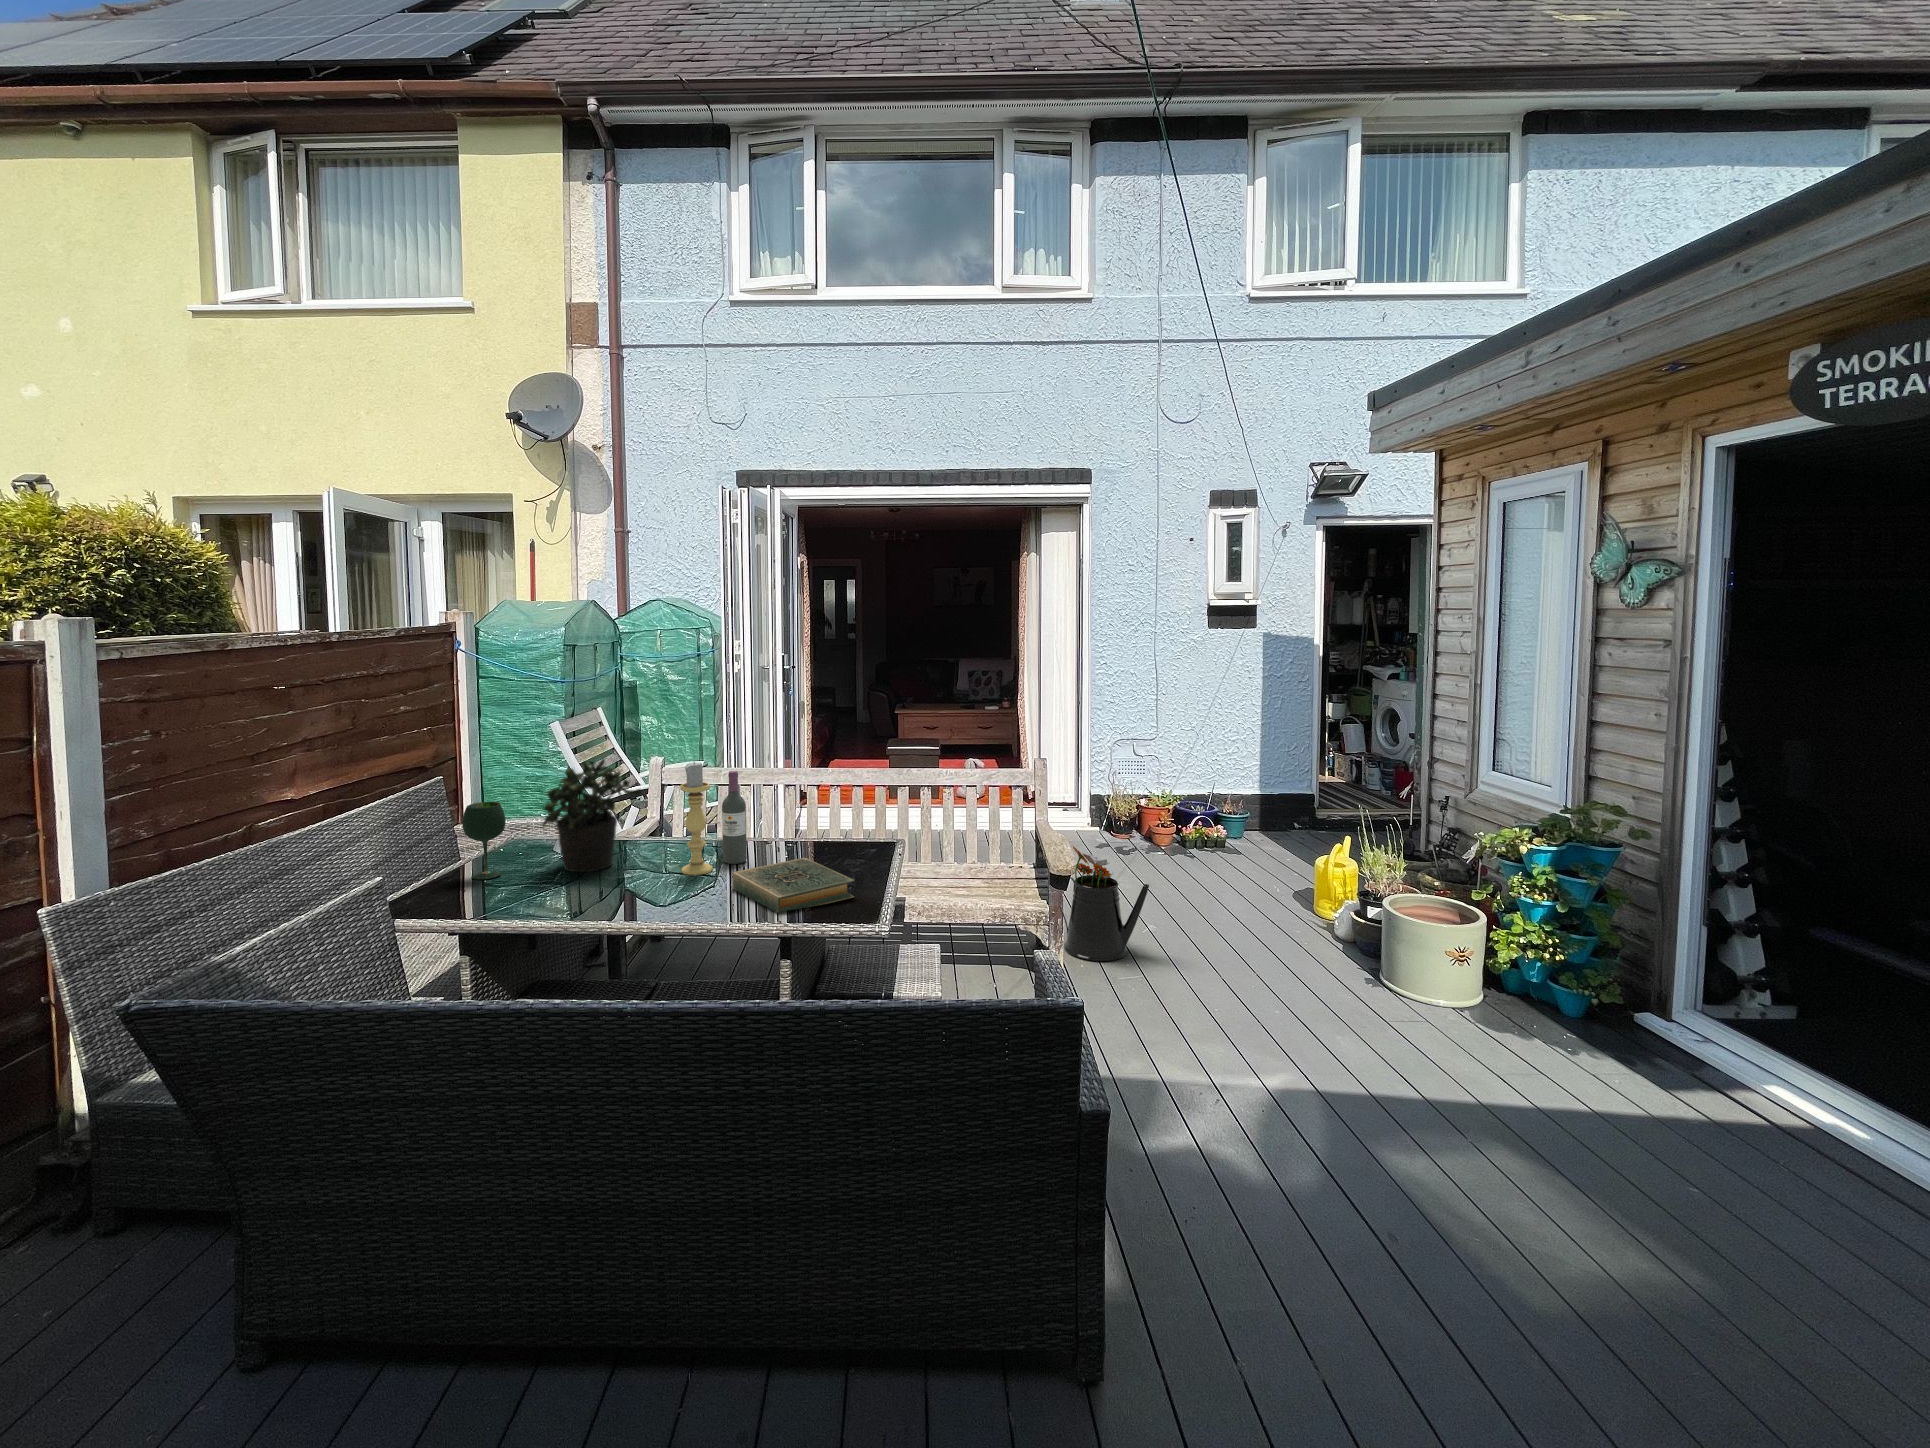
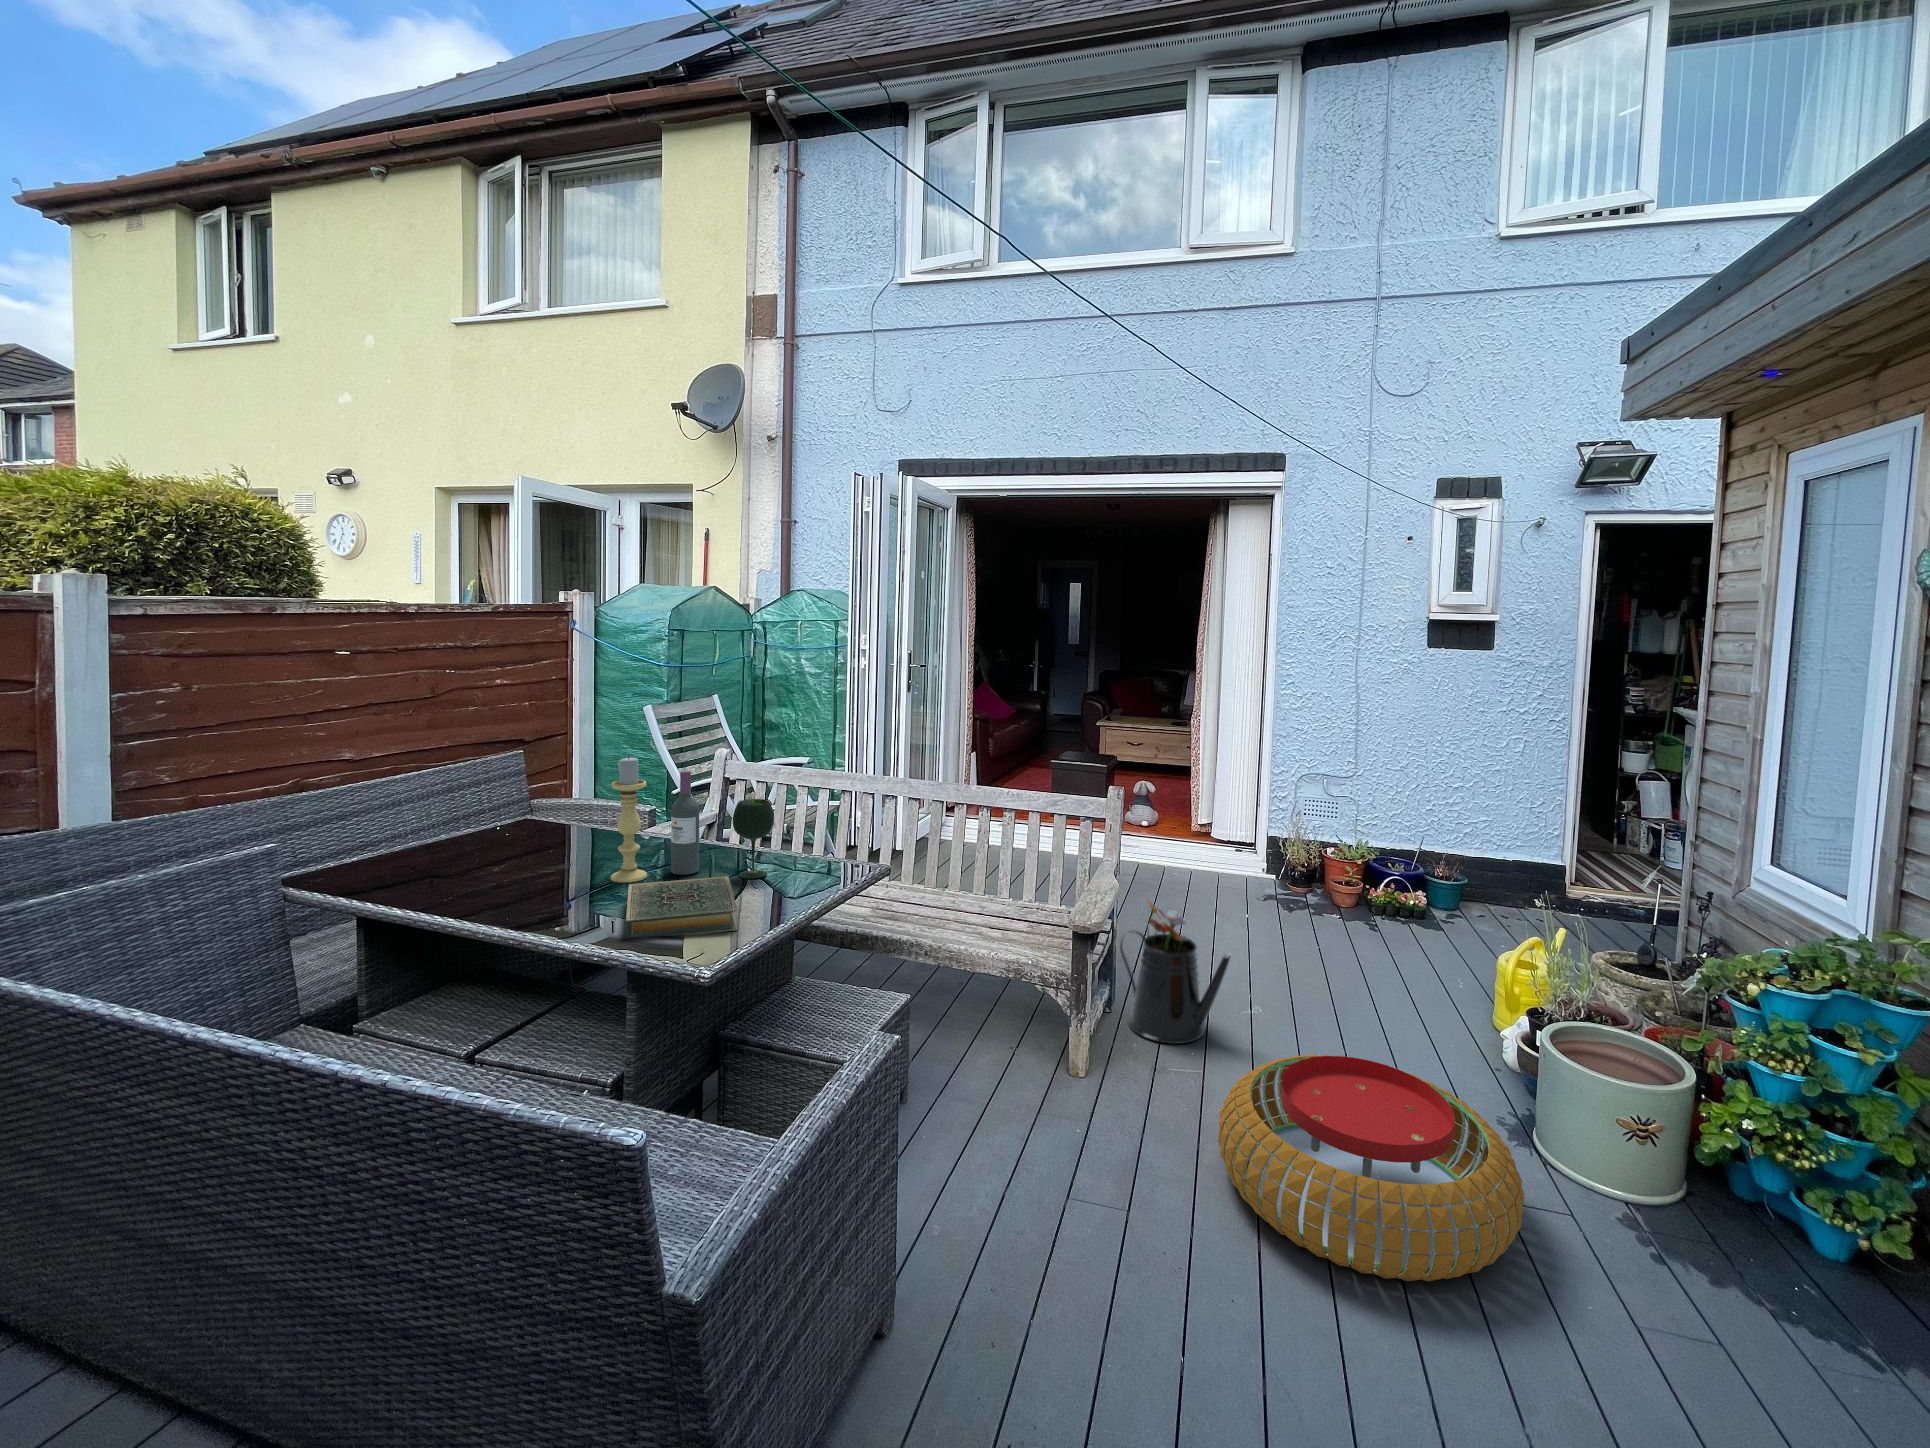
potted plant: present [543,758,642,872] -> none [471,744,593,867]
wine glass: present [462,802,506,880] -> present [733,799,774,879]
pouf: none [1192,943,1420,1083] -> present [1218,1054,1524,1282]

